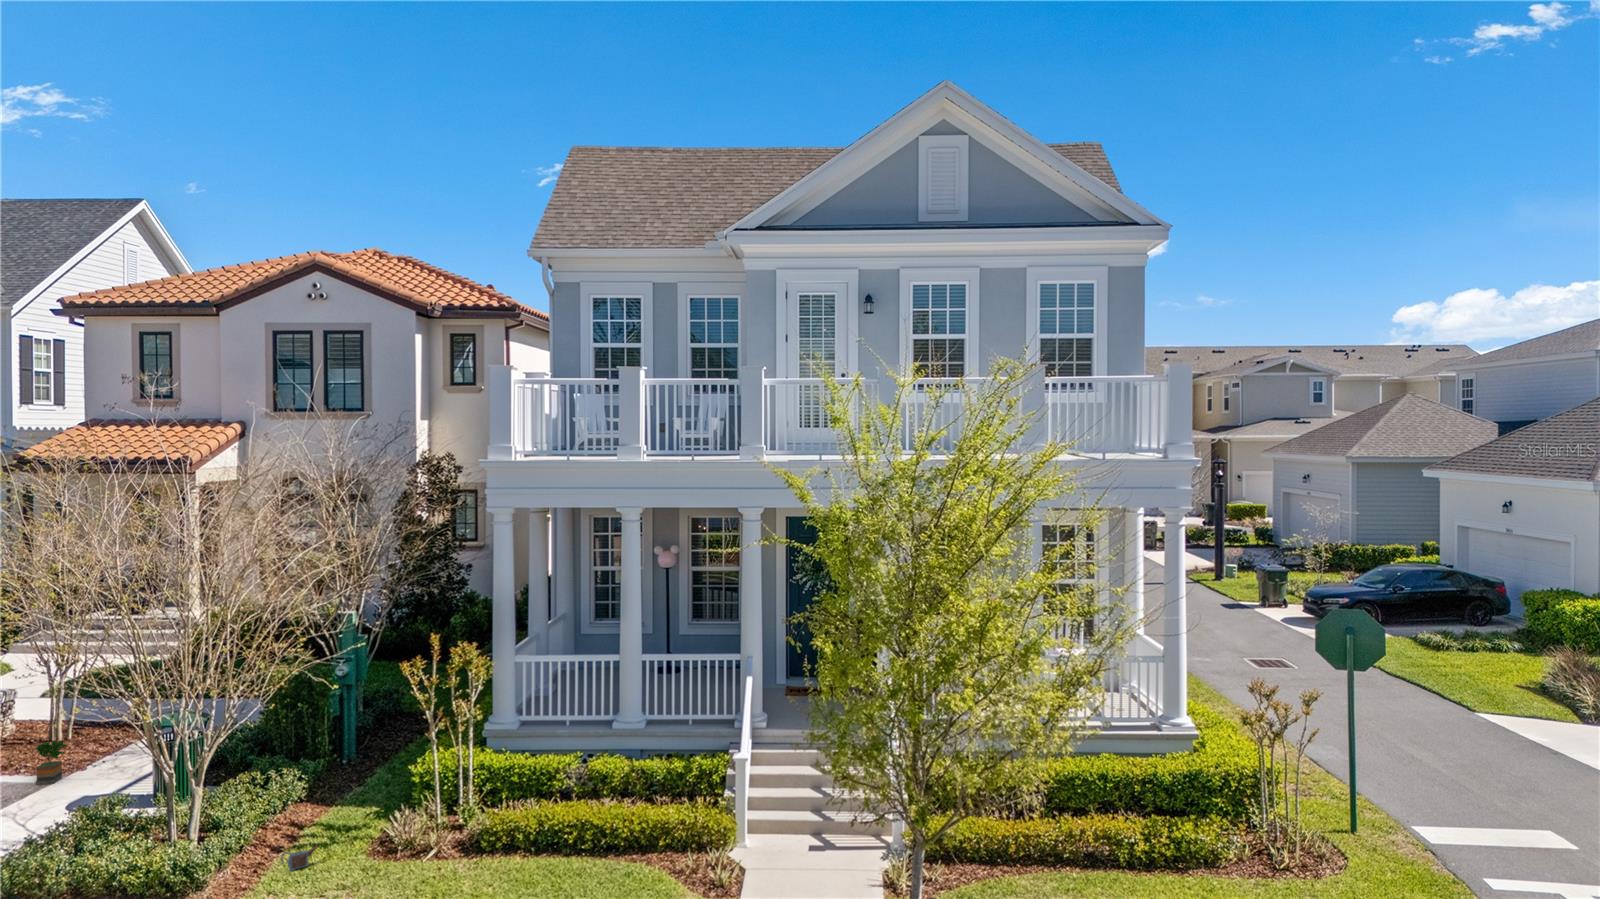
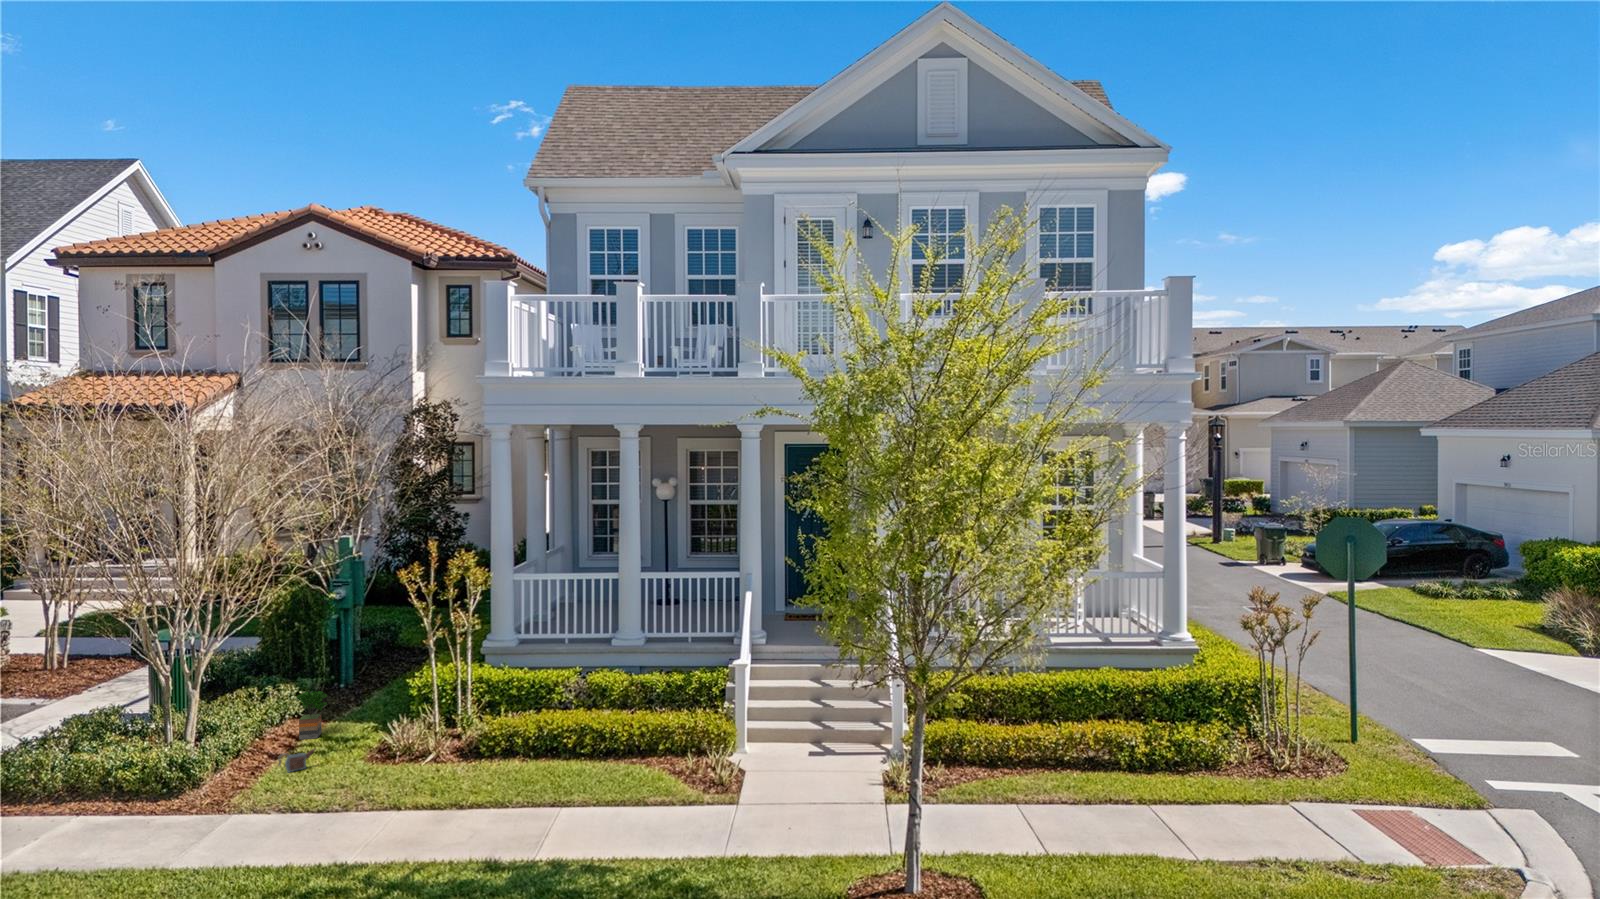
potted tree: present [35,741,66,785] -> present [296,691,327,740]

